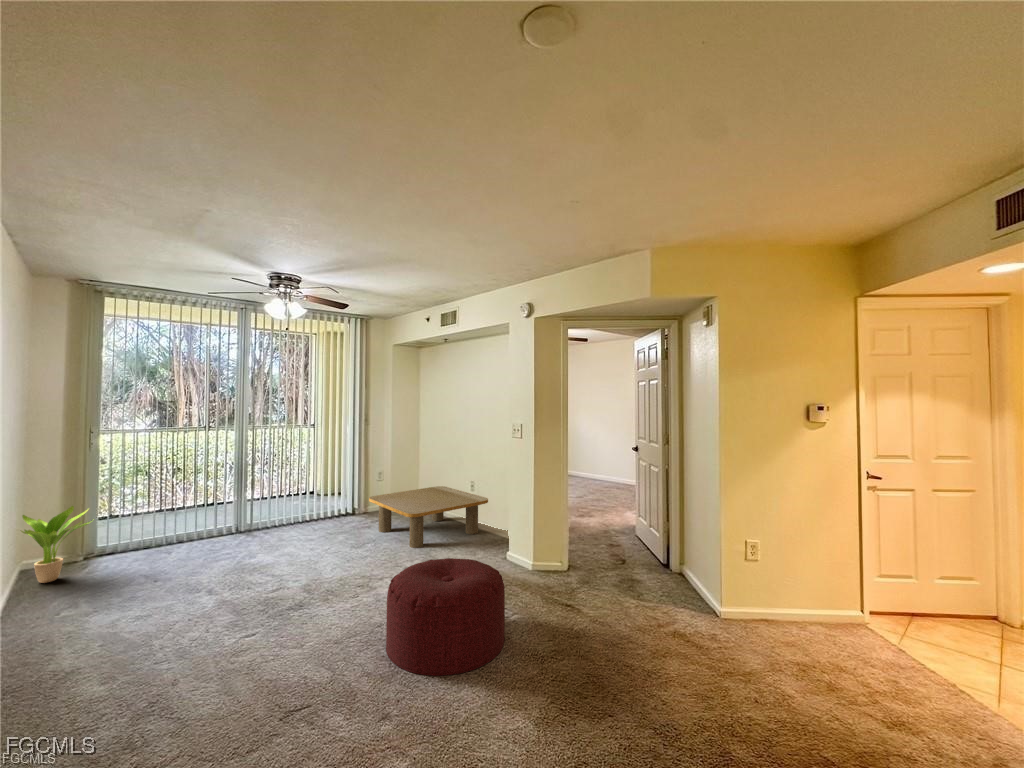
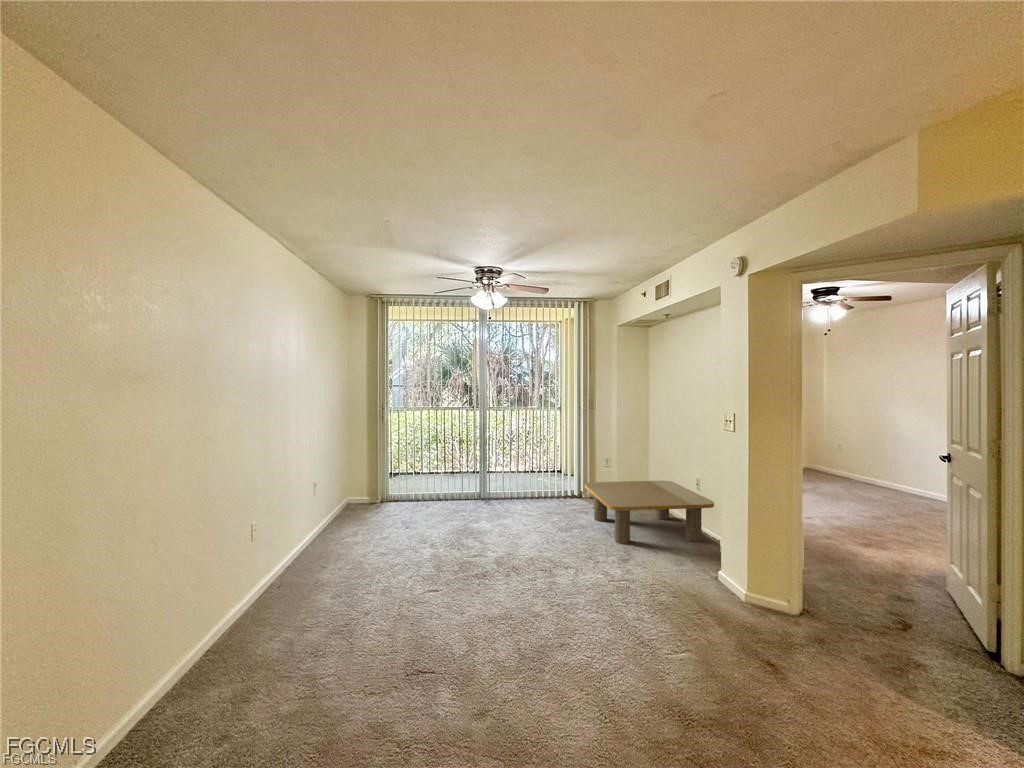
potted plant: present [21,506,92,583] -> none [339,462,379,515]
ottoman: present [386,558,505,676] -> none [526,558,659,694]

